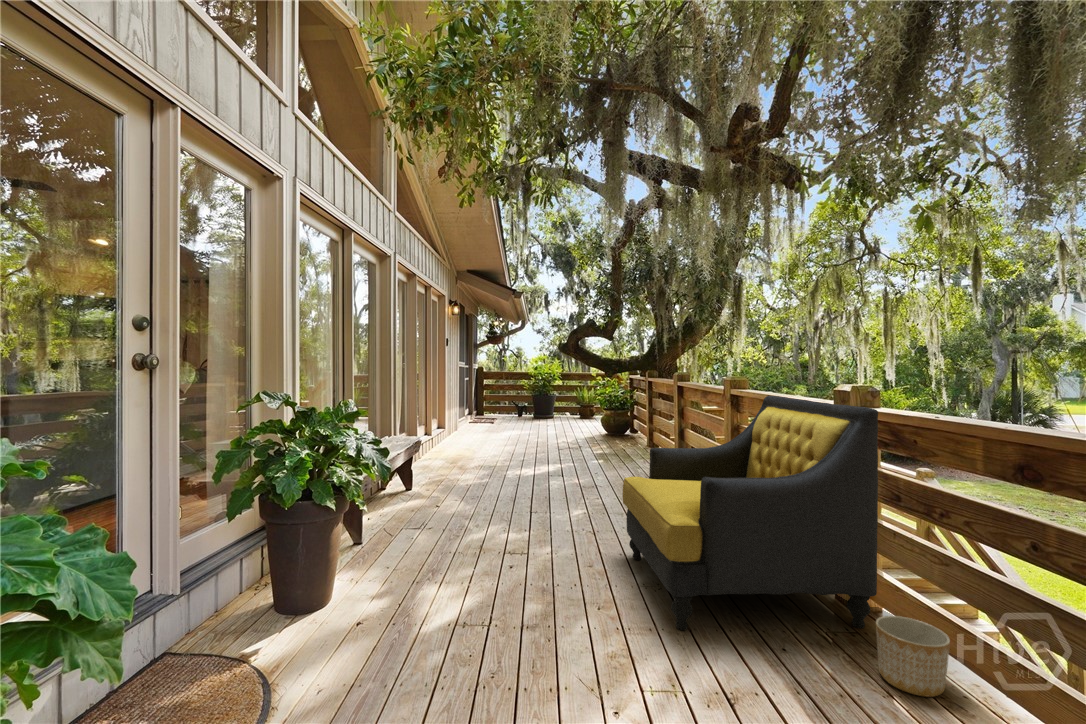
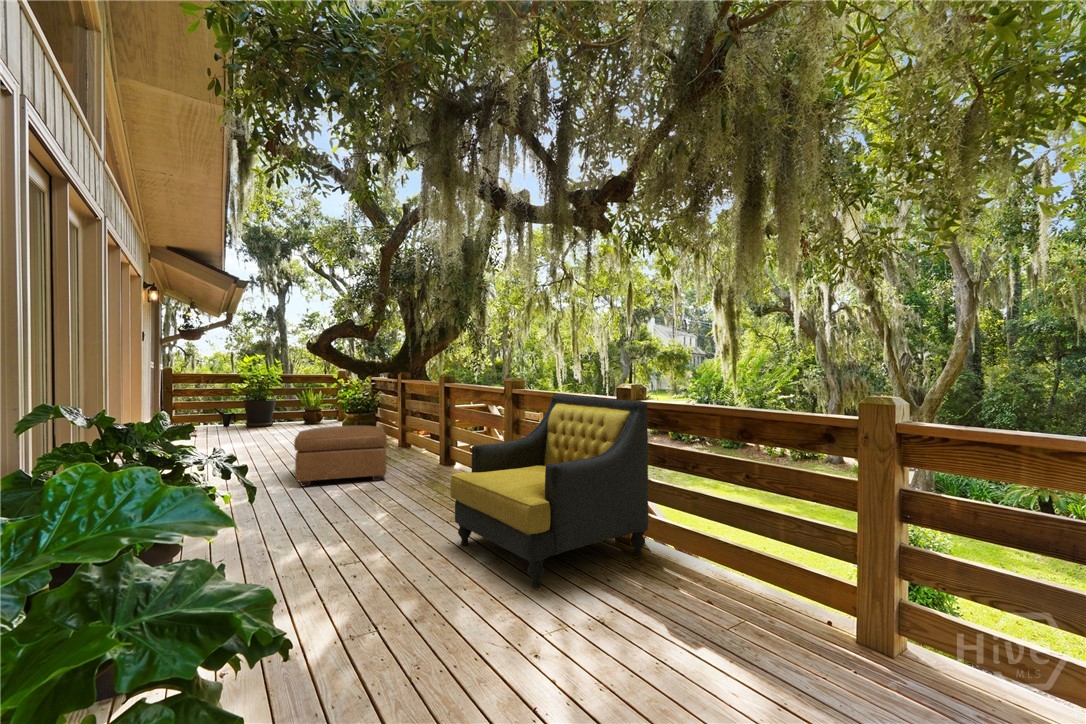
ottoman: none [527,420,615,478] -> present [294,426,387,486]
planter: present [876,616,950,697] -> none [661,538,702,585]

